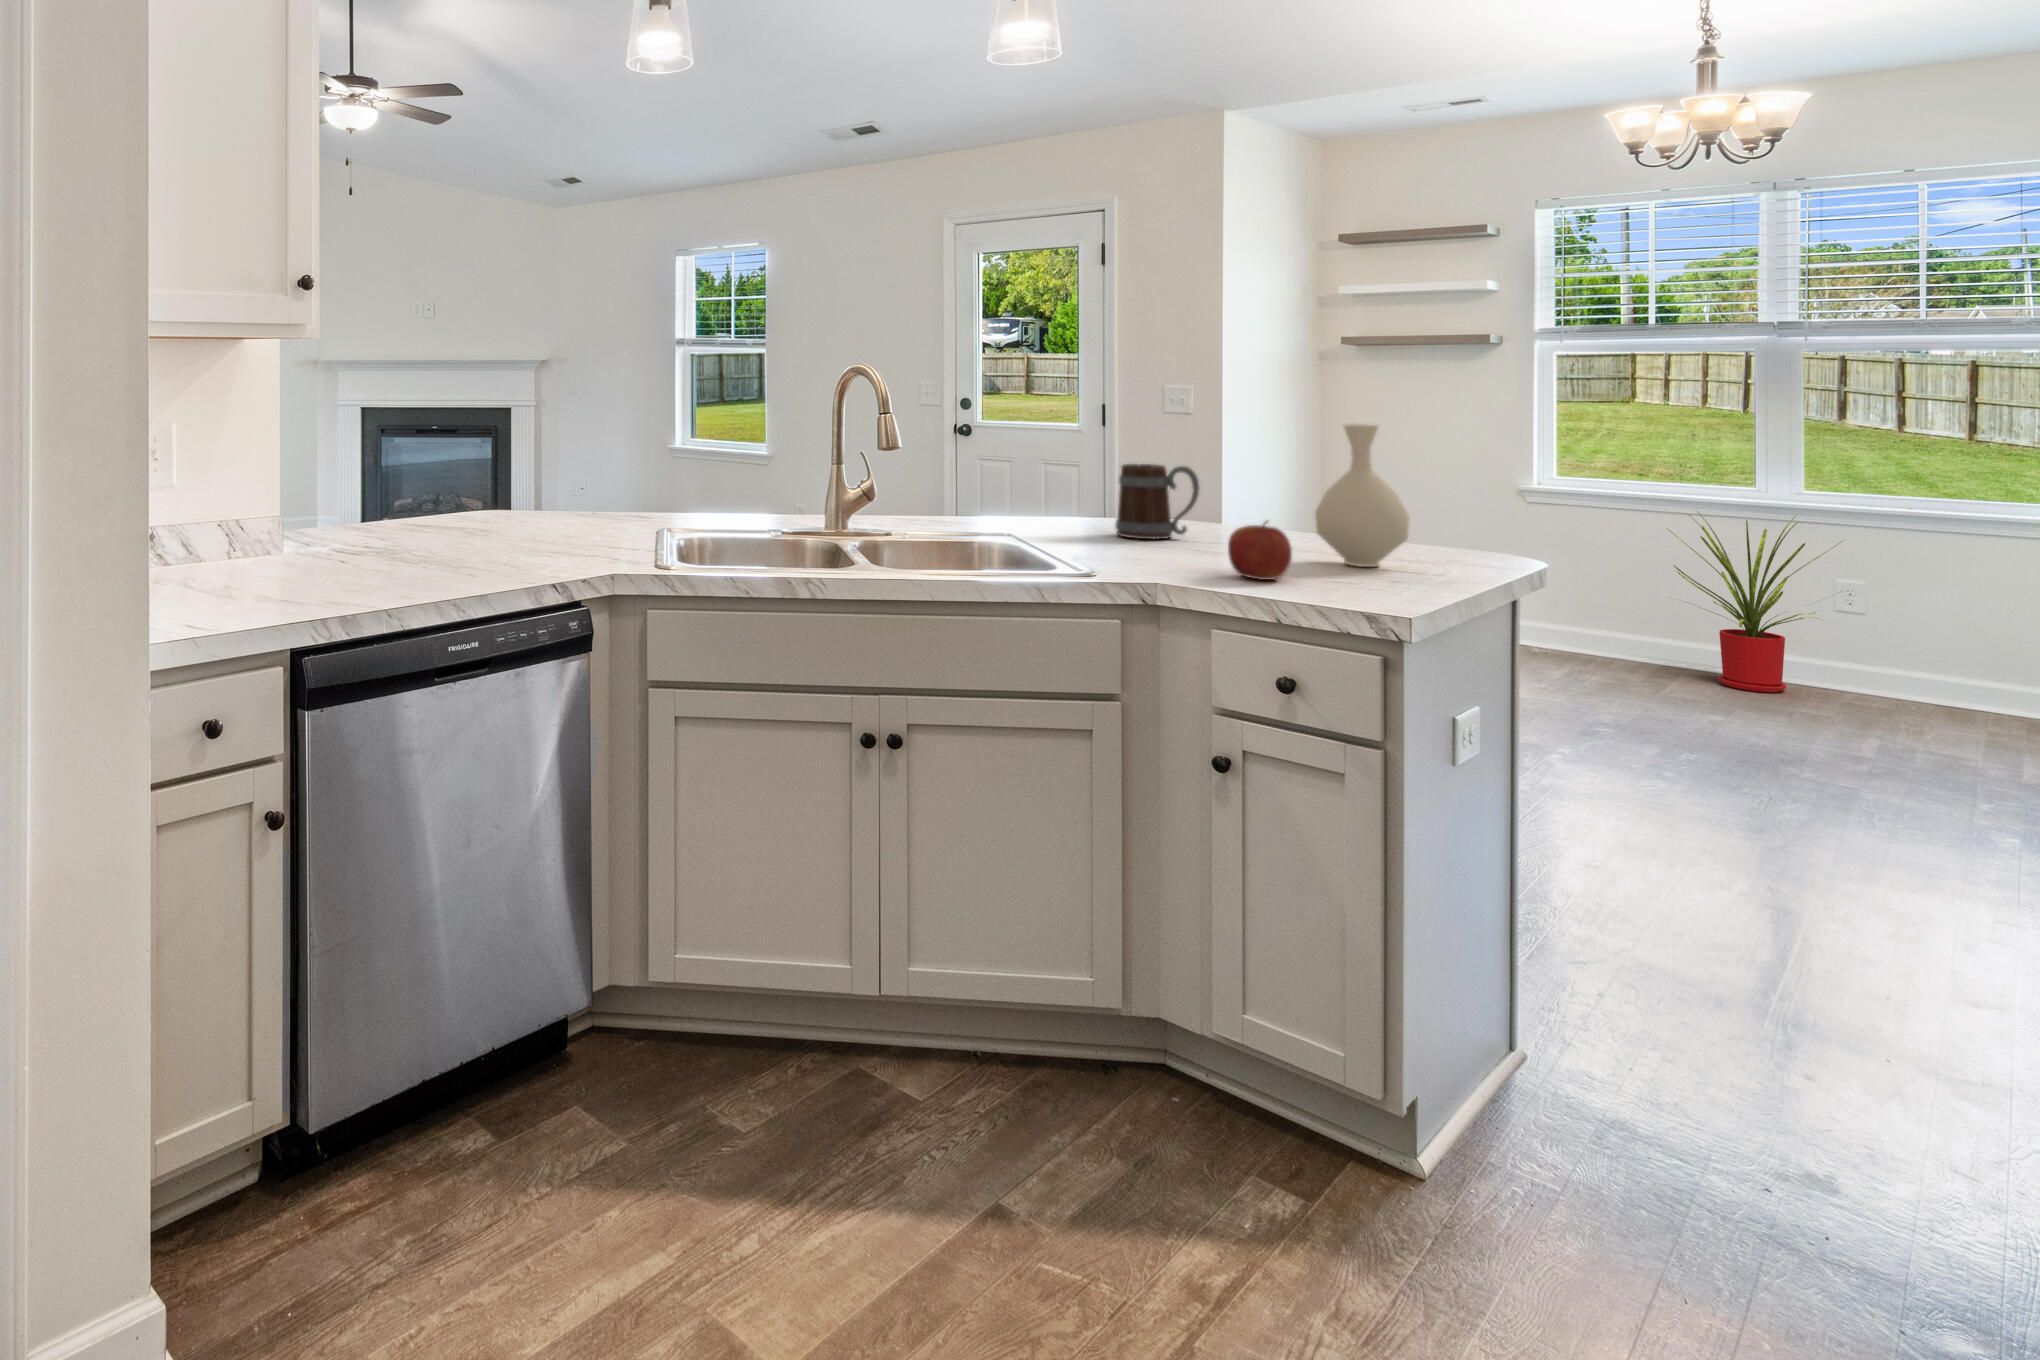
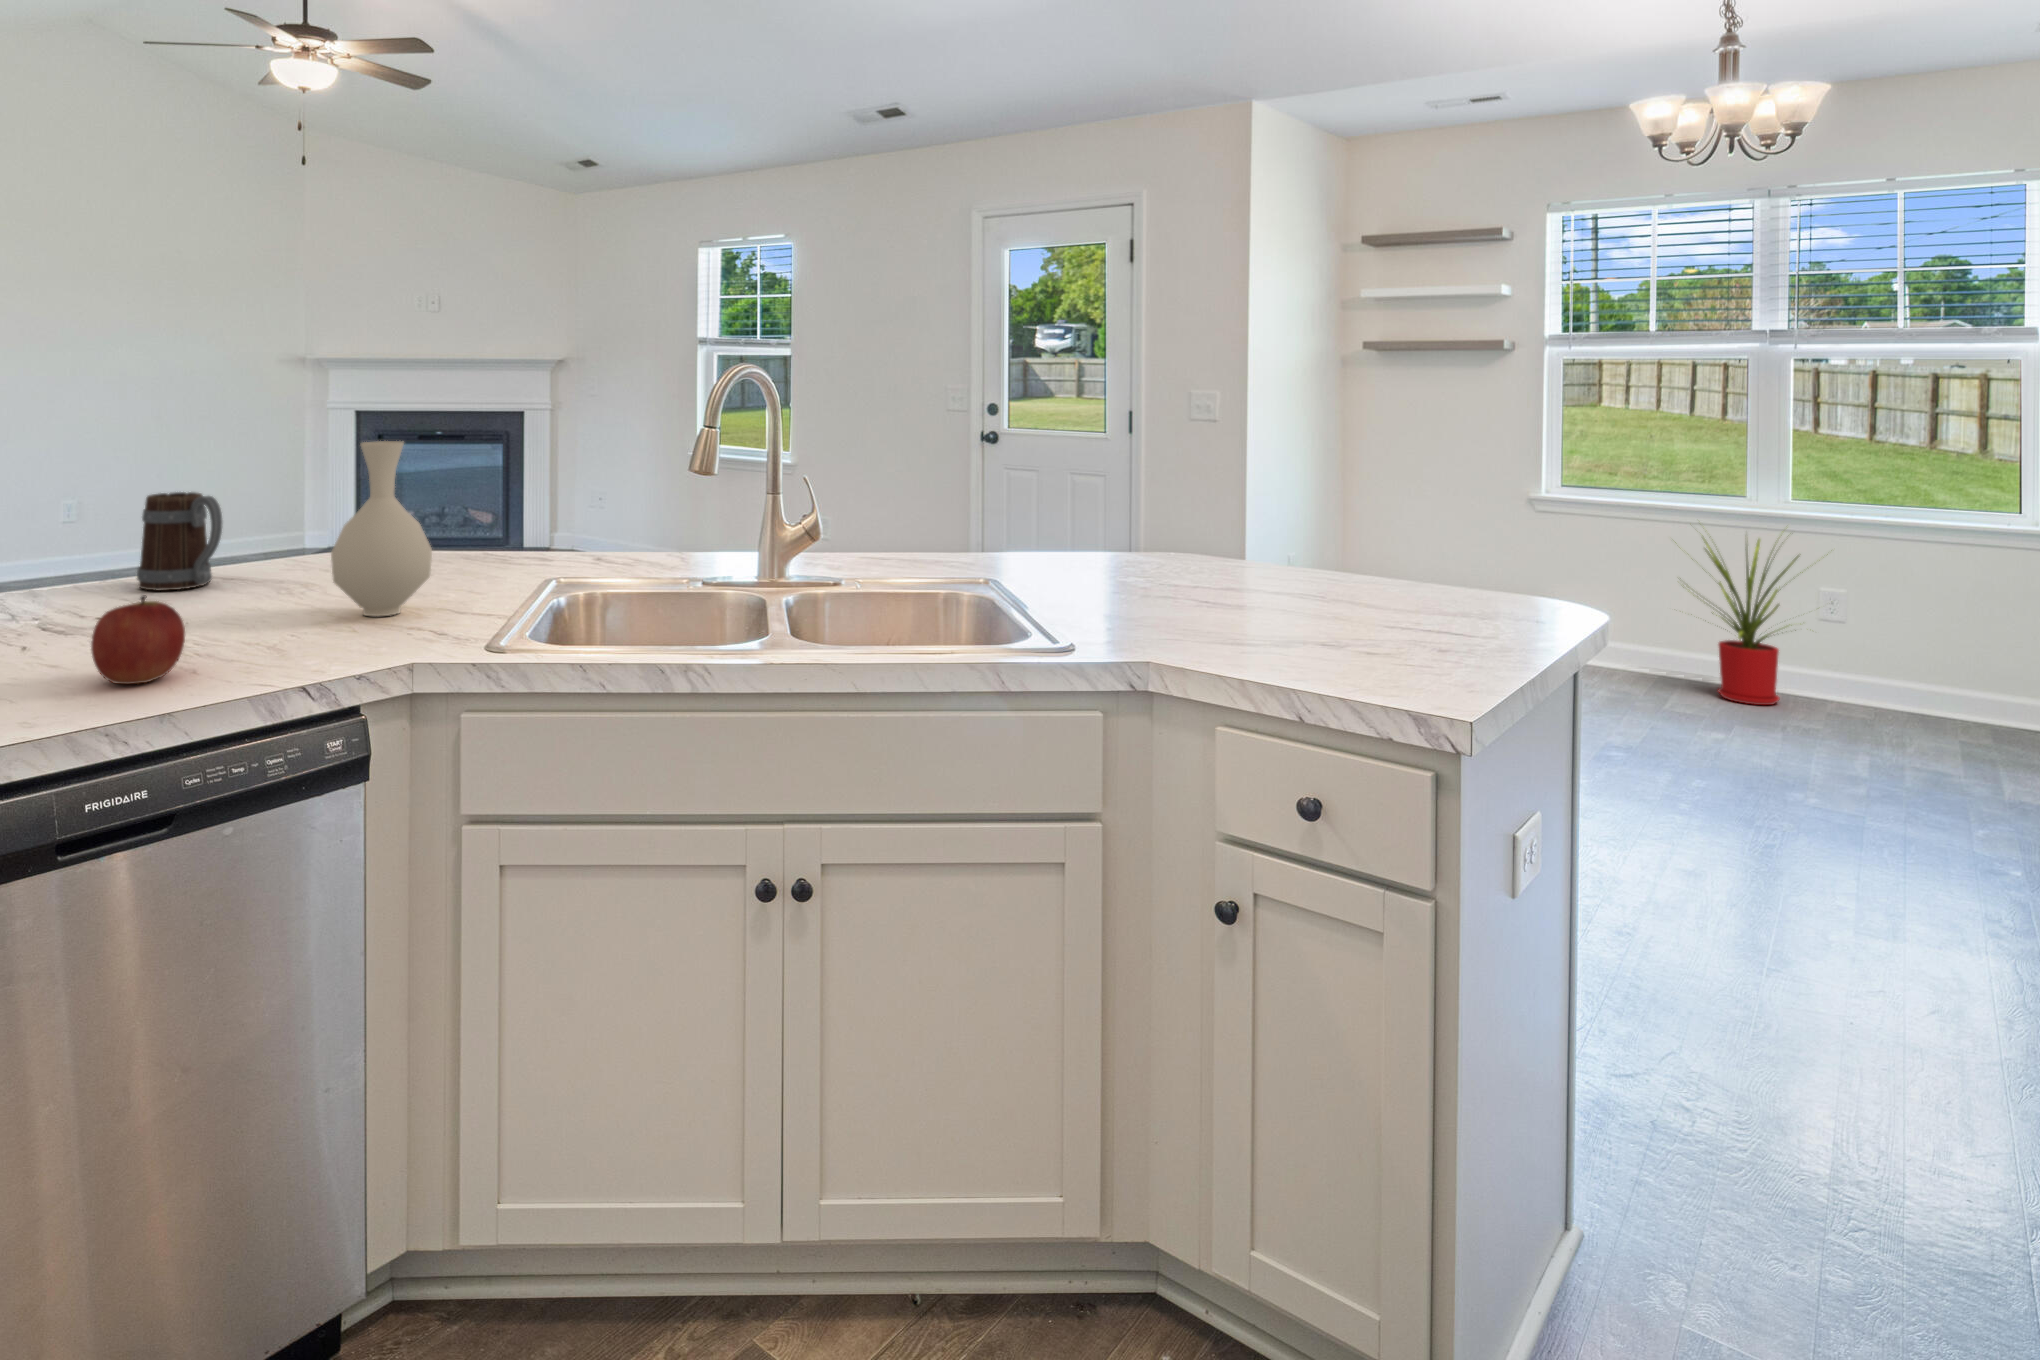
vase: present [1315,424,1410,567] -> present [331,441,432,616]
mug: present [1116,464,1200,539] -> present [137,492,223,590]
apple: present [1228,521,1292,580] -> present [91,595,185,684]

